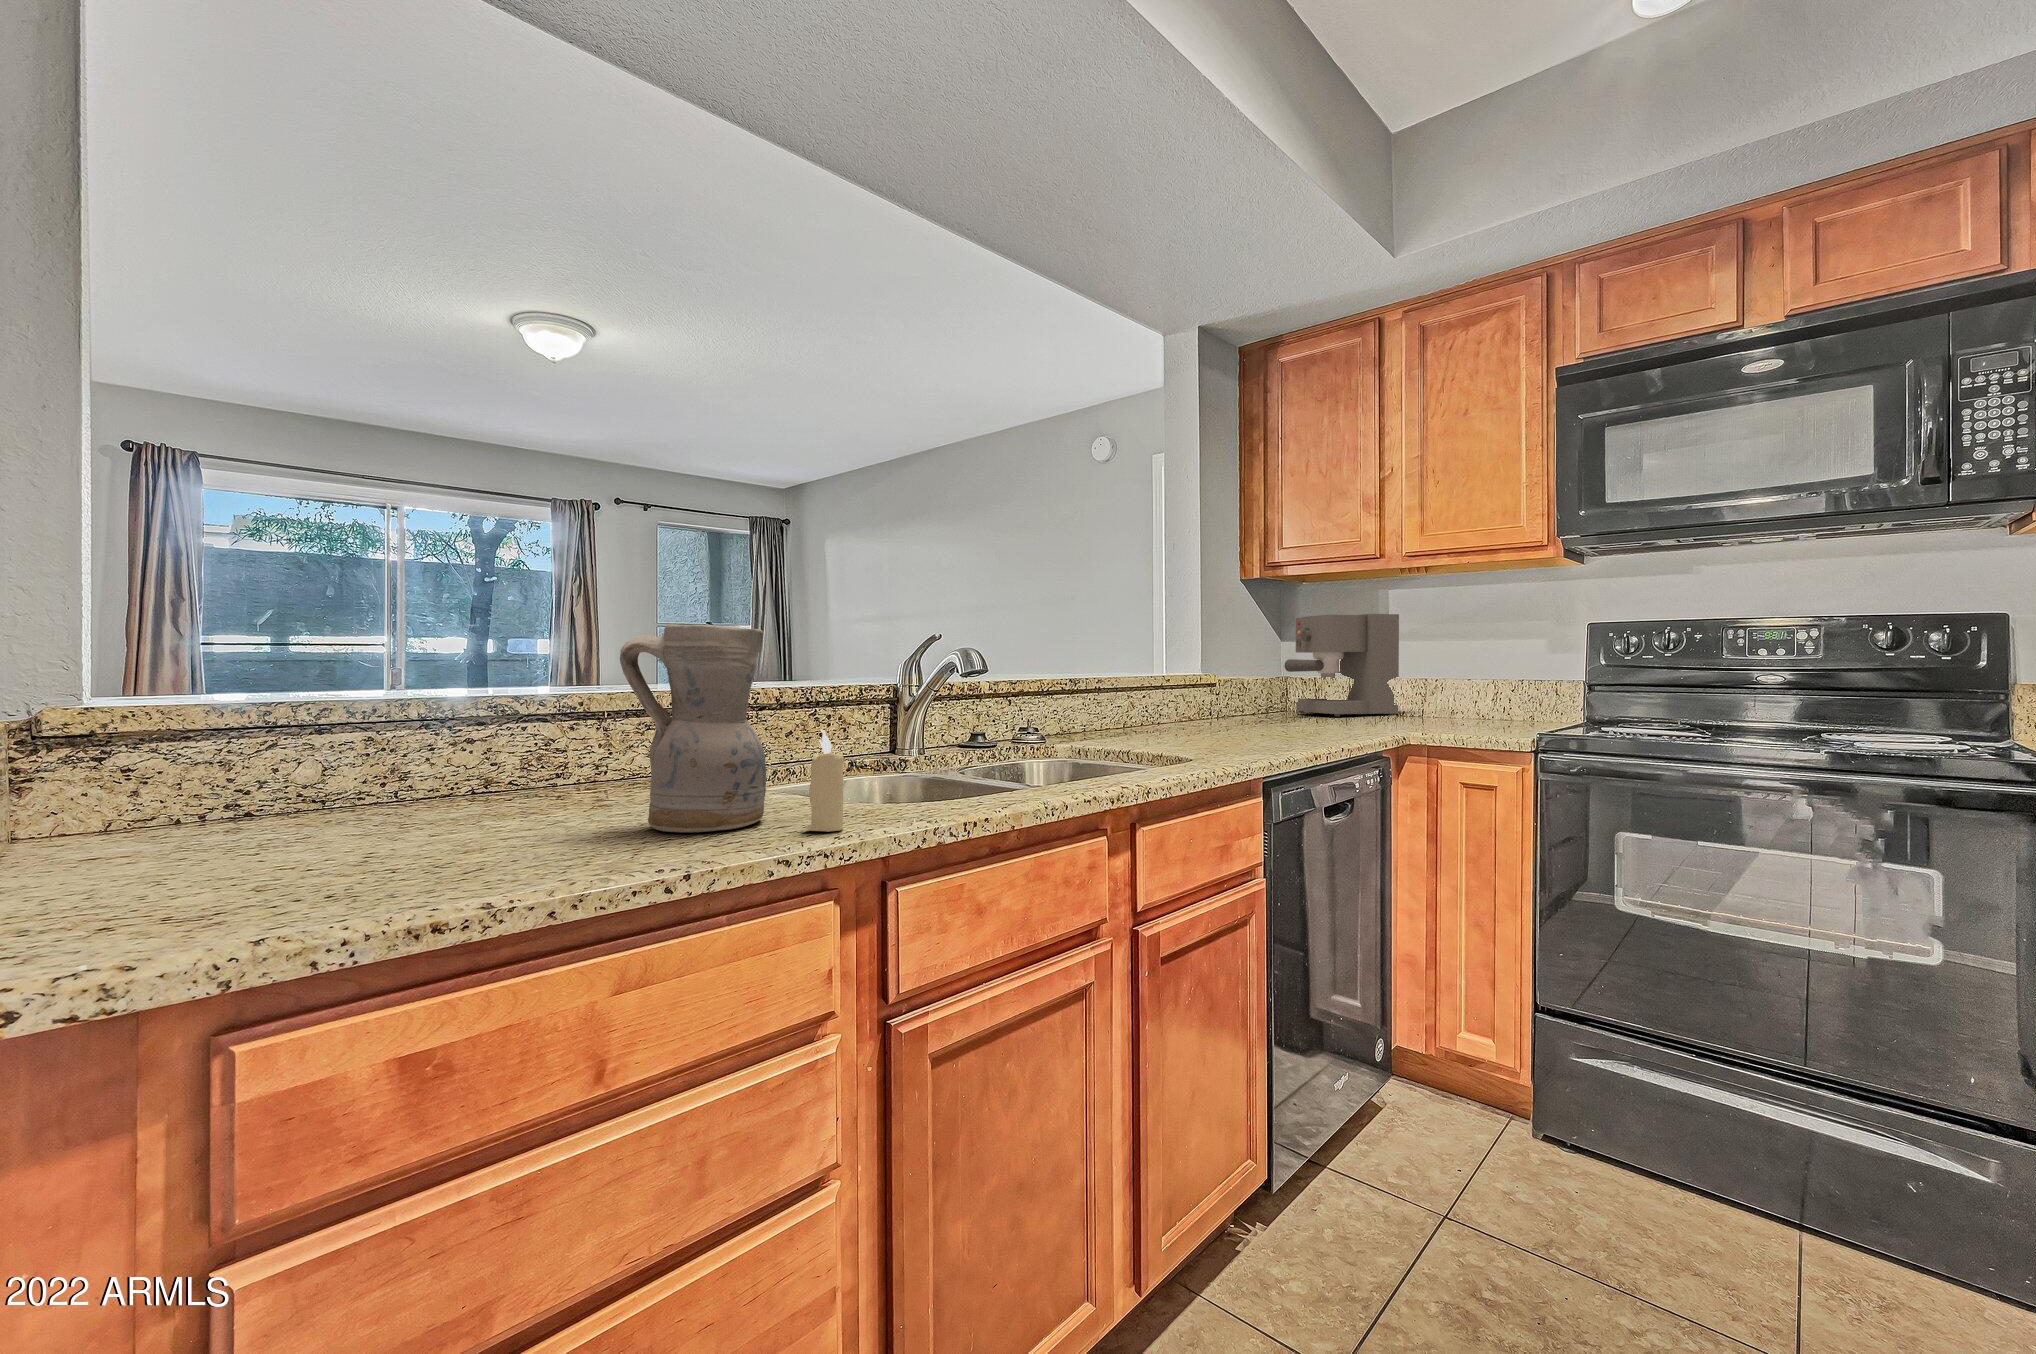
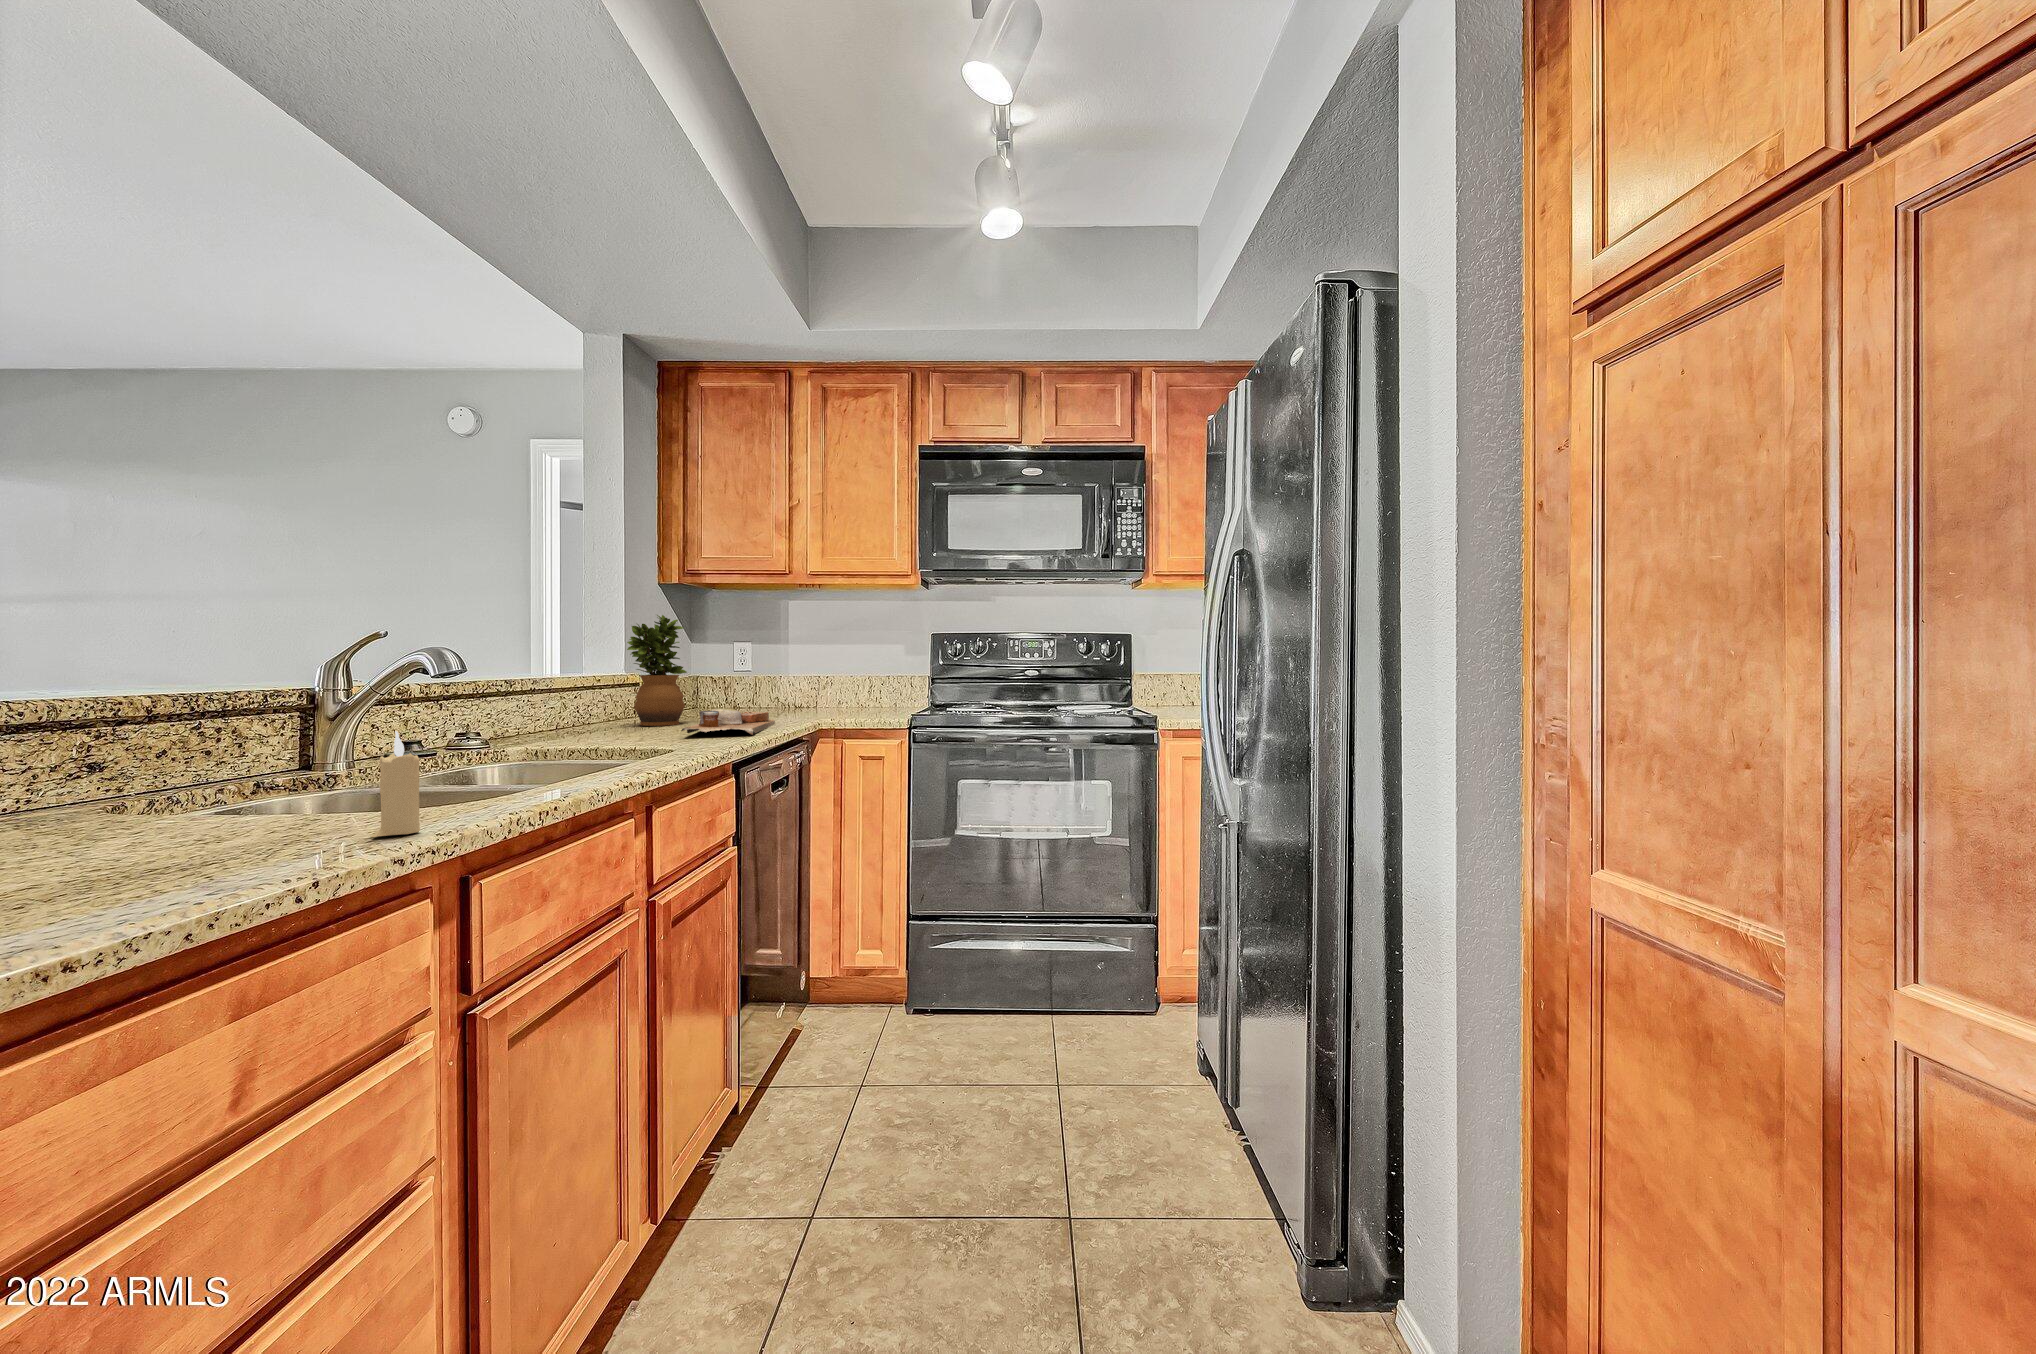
potted plant: none [1197,612,1260,730] -> present [627,615,687,726]
coffee maker: present [1284,614,1399,717] -> none [698,620,795,710]
ceramic pitcher: present [620,624,766,833] -> none [67,617,298,862]
cutting board: none [1227,714,1350,748] -> present [681,708,775,735]

